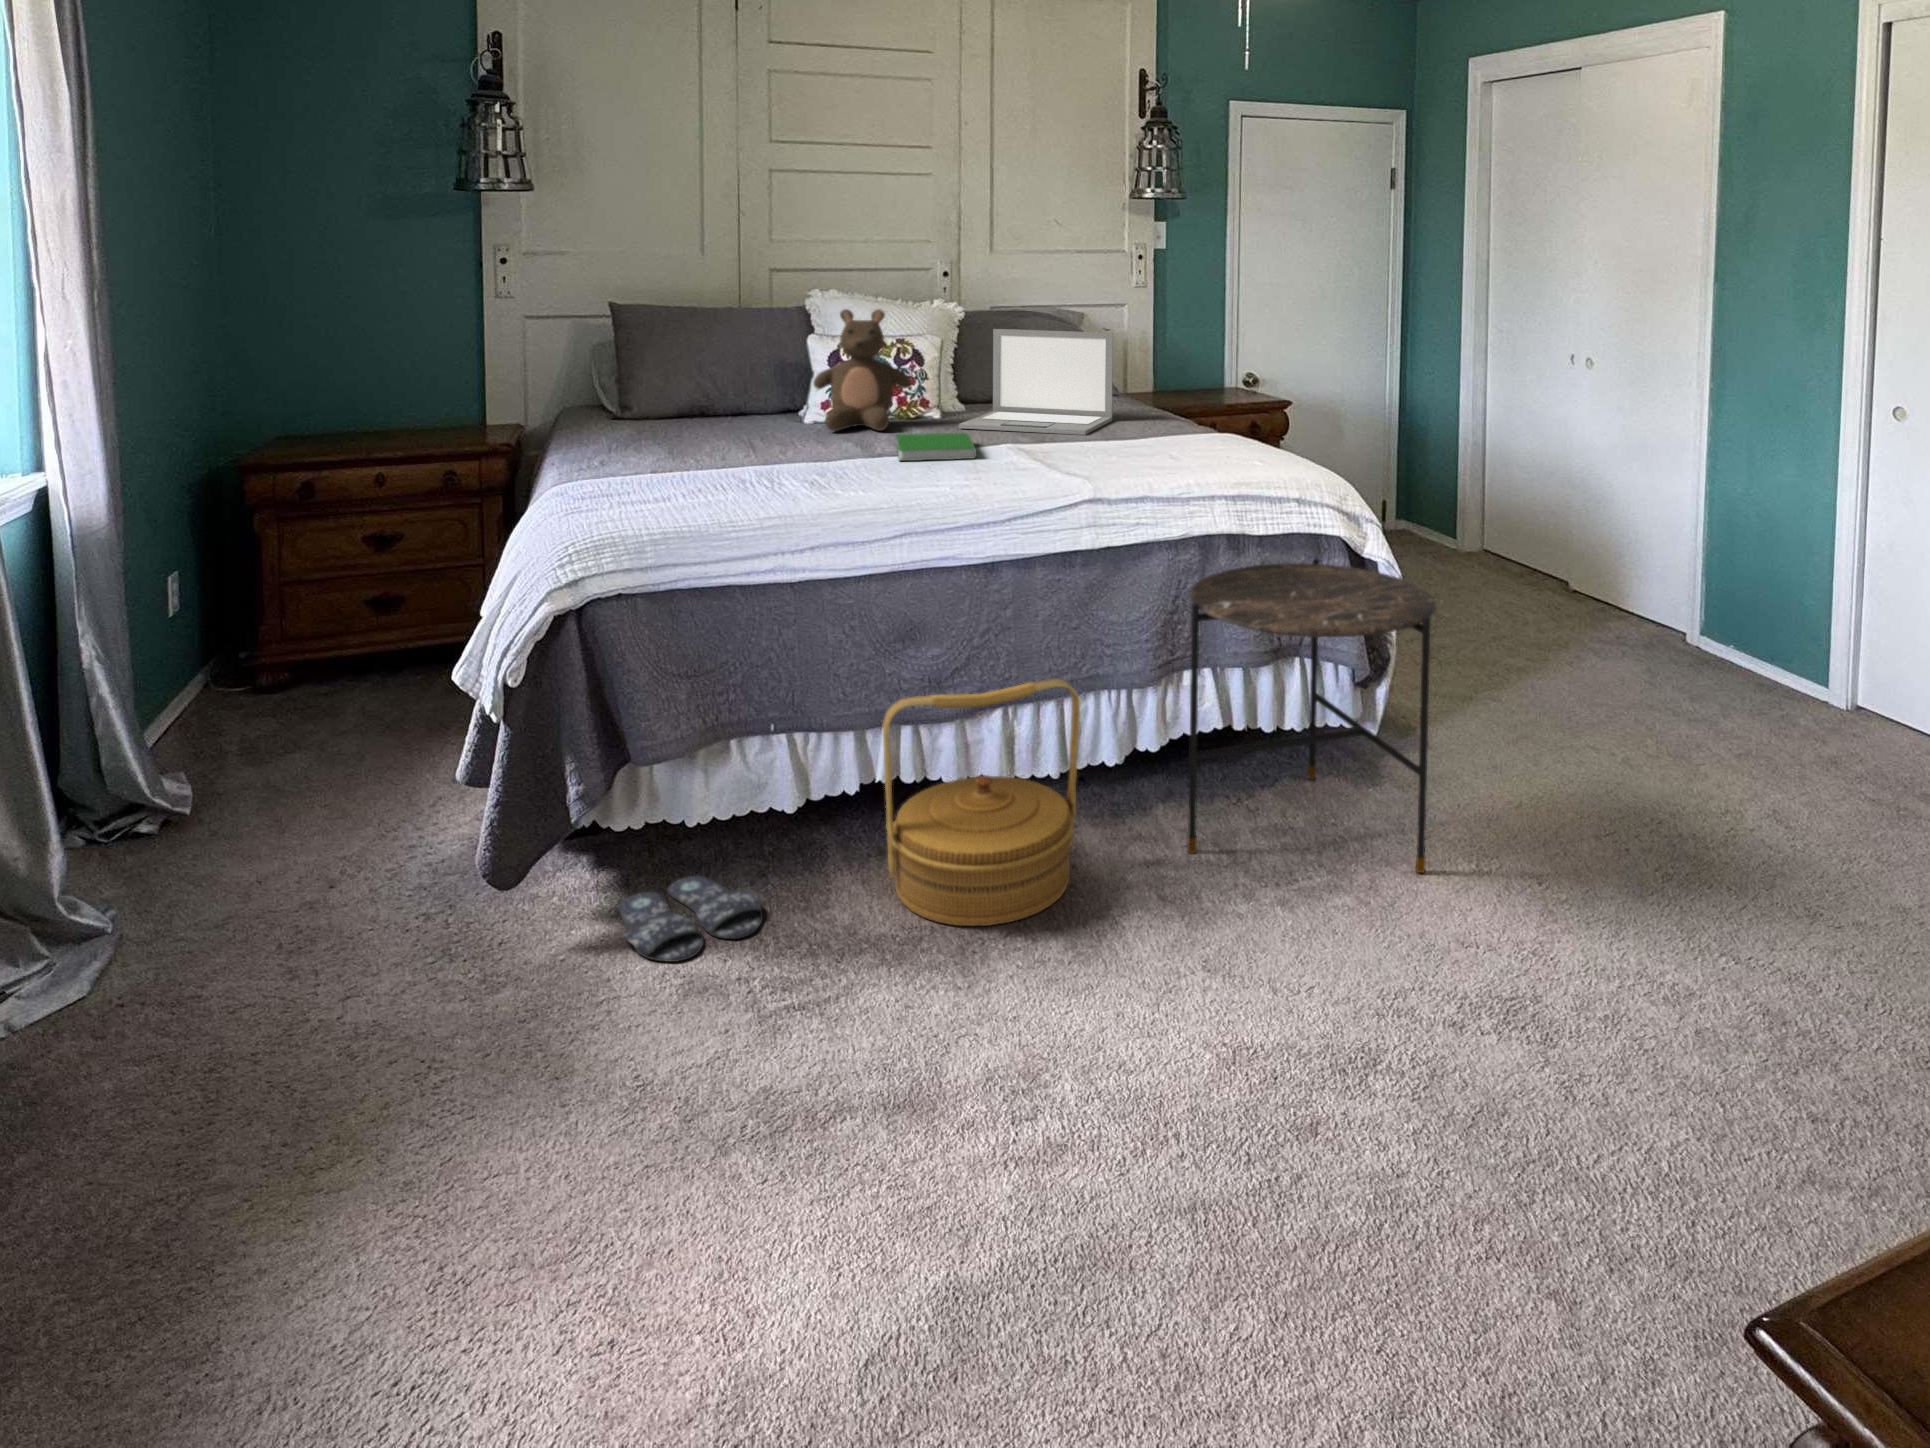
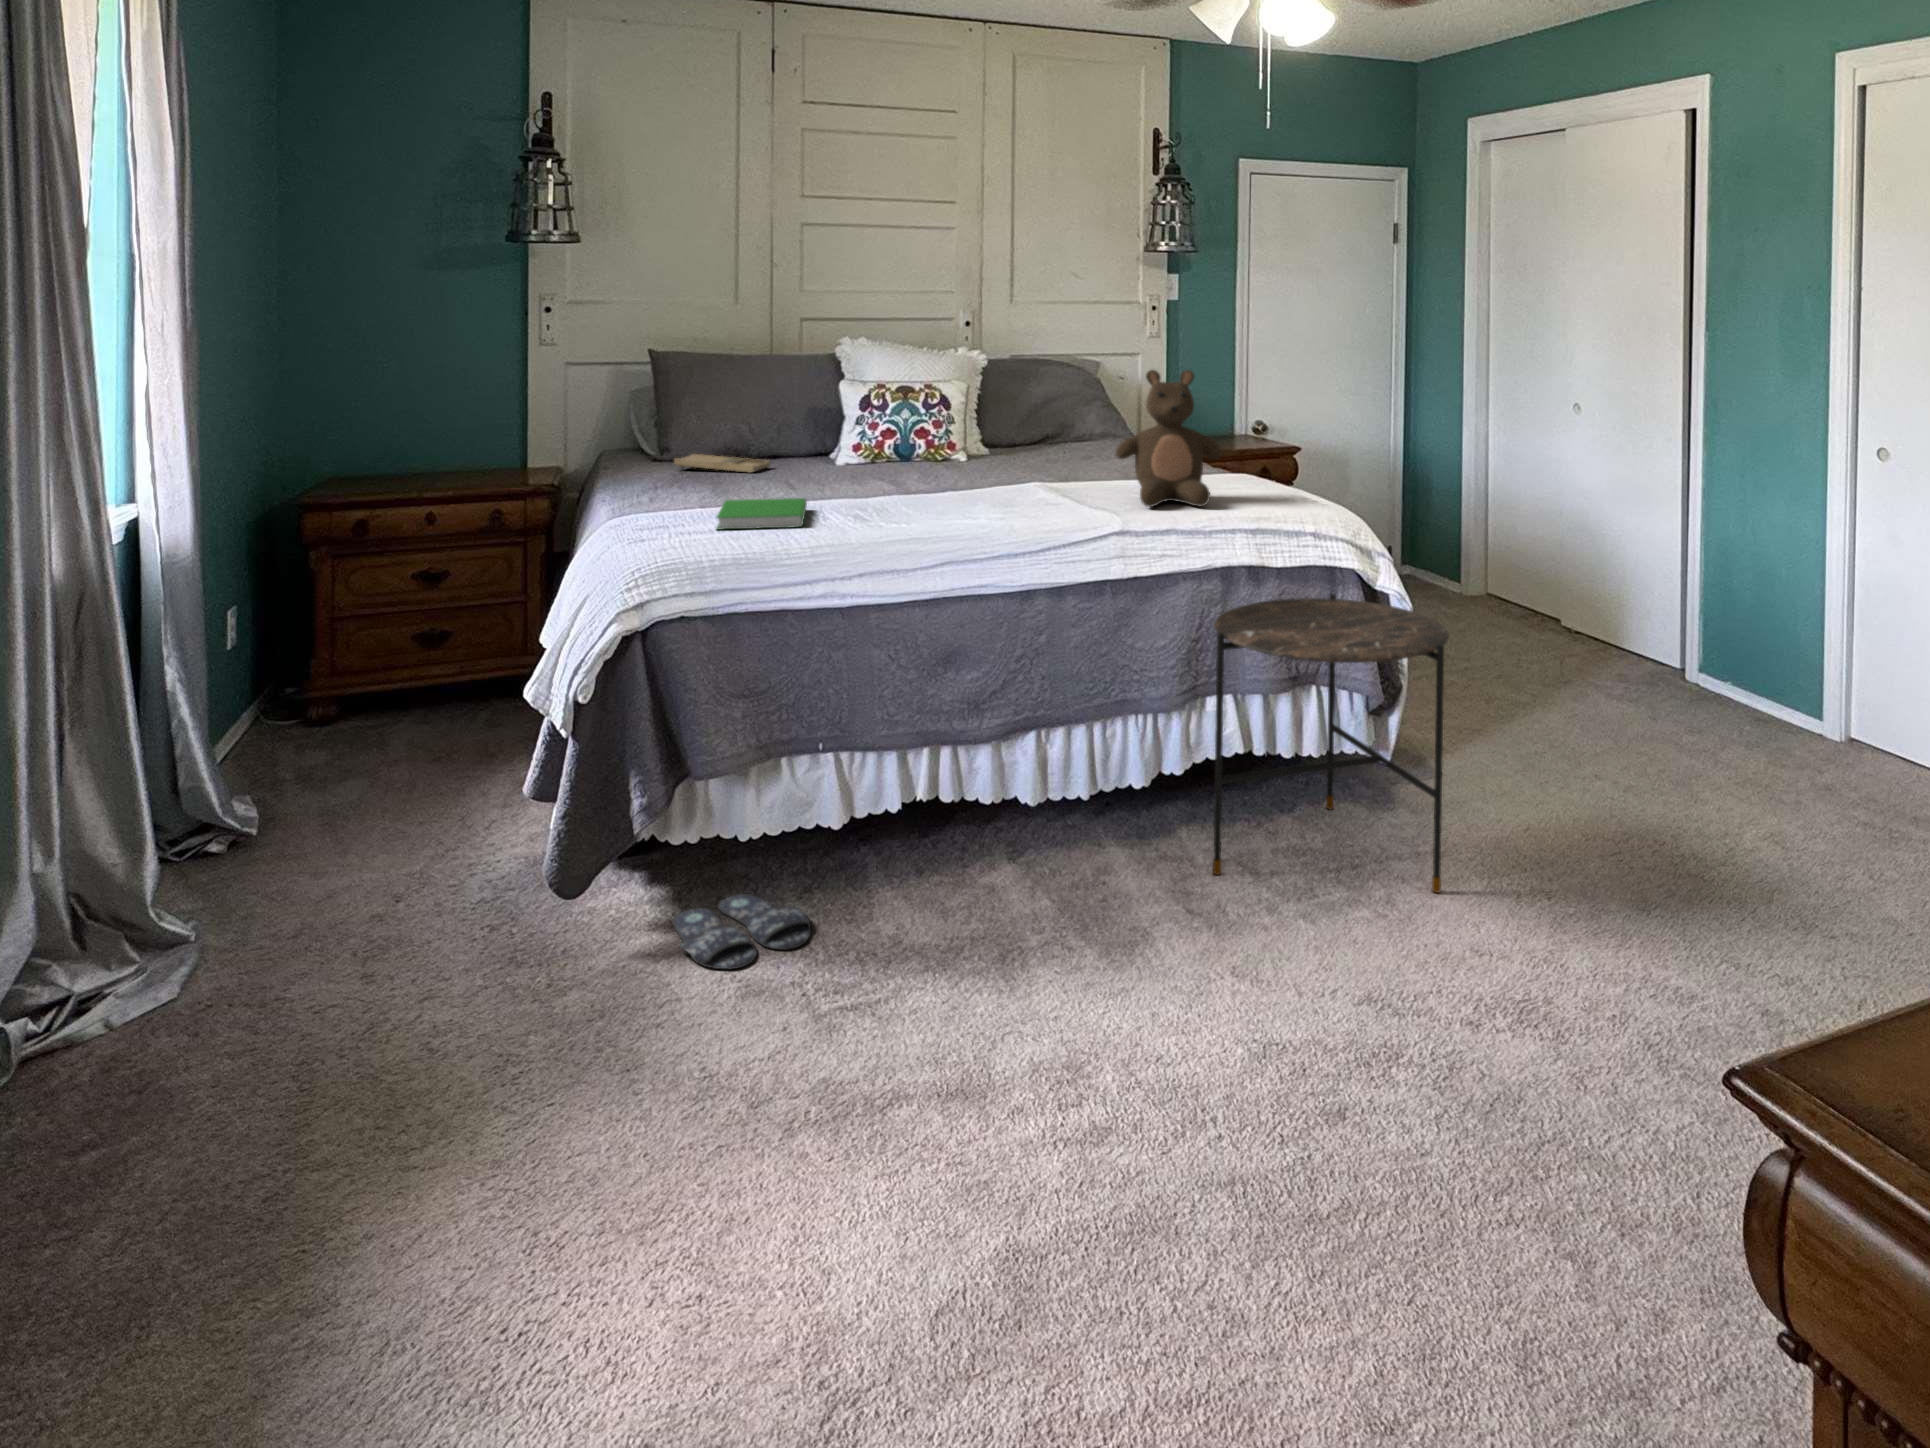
stuffed bear: present [813,309,911,431] -> present [1116,370,1222,507]
laptop: present [959,329,1113,435] -> none [984,377,1132,479]
tray: none [639,409,739,429] -> present [674,454,770,473]
hardcover book: present [897,433,977,461] -> present [717,498,807,530]
woven basket: present [883,679,1080,926] -> none [925,704,1112,939]

